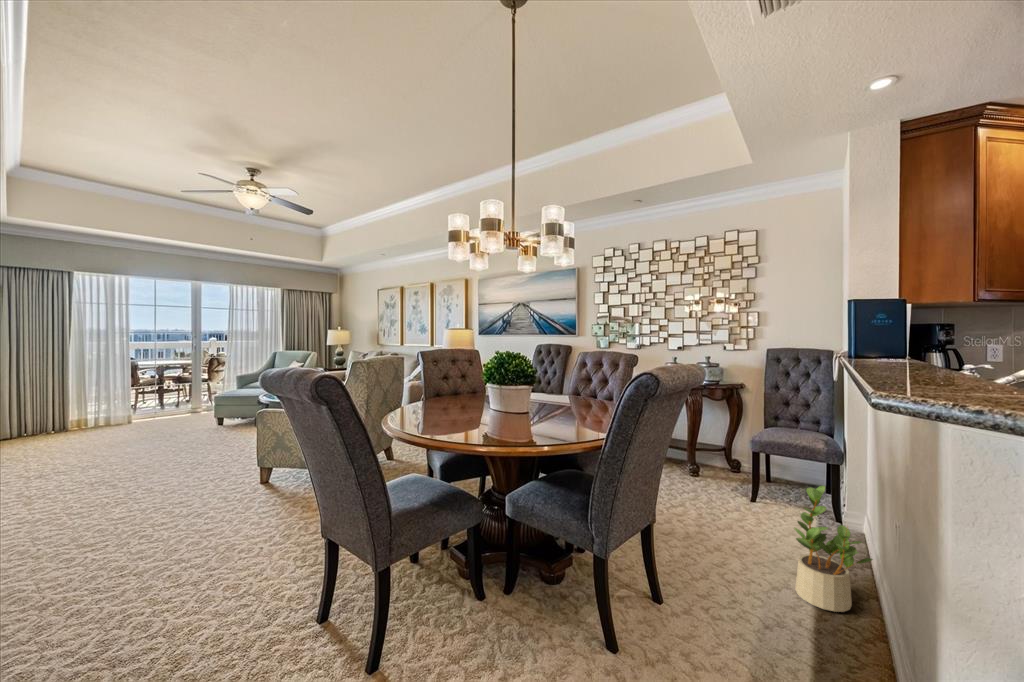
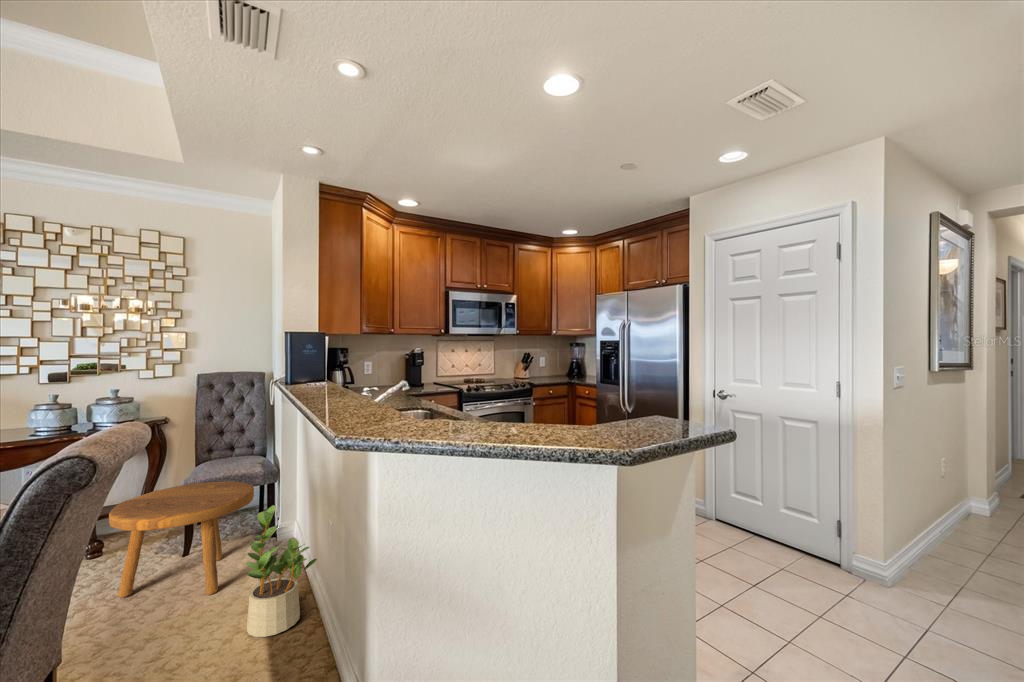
footstool: none [701,442,813,544] -> present [109,481,254,597]

